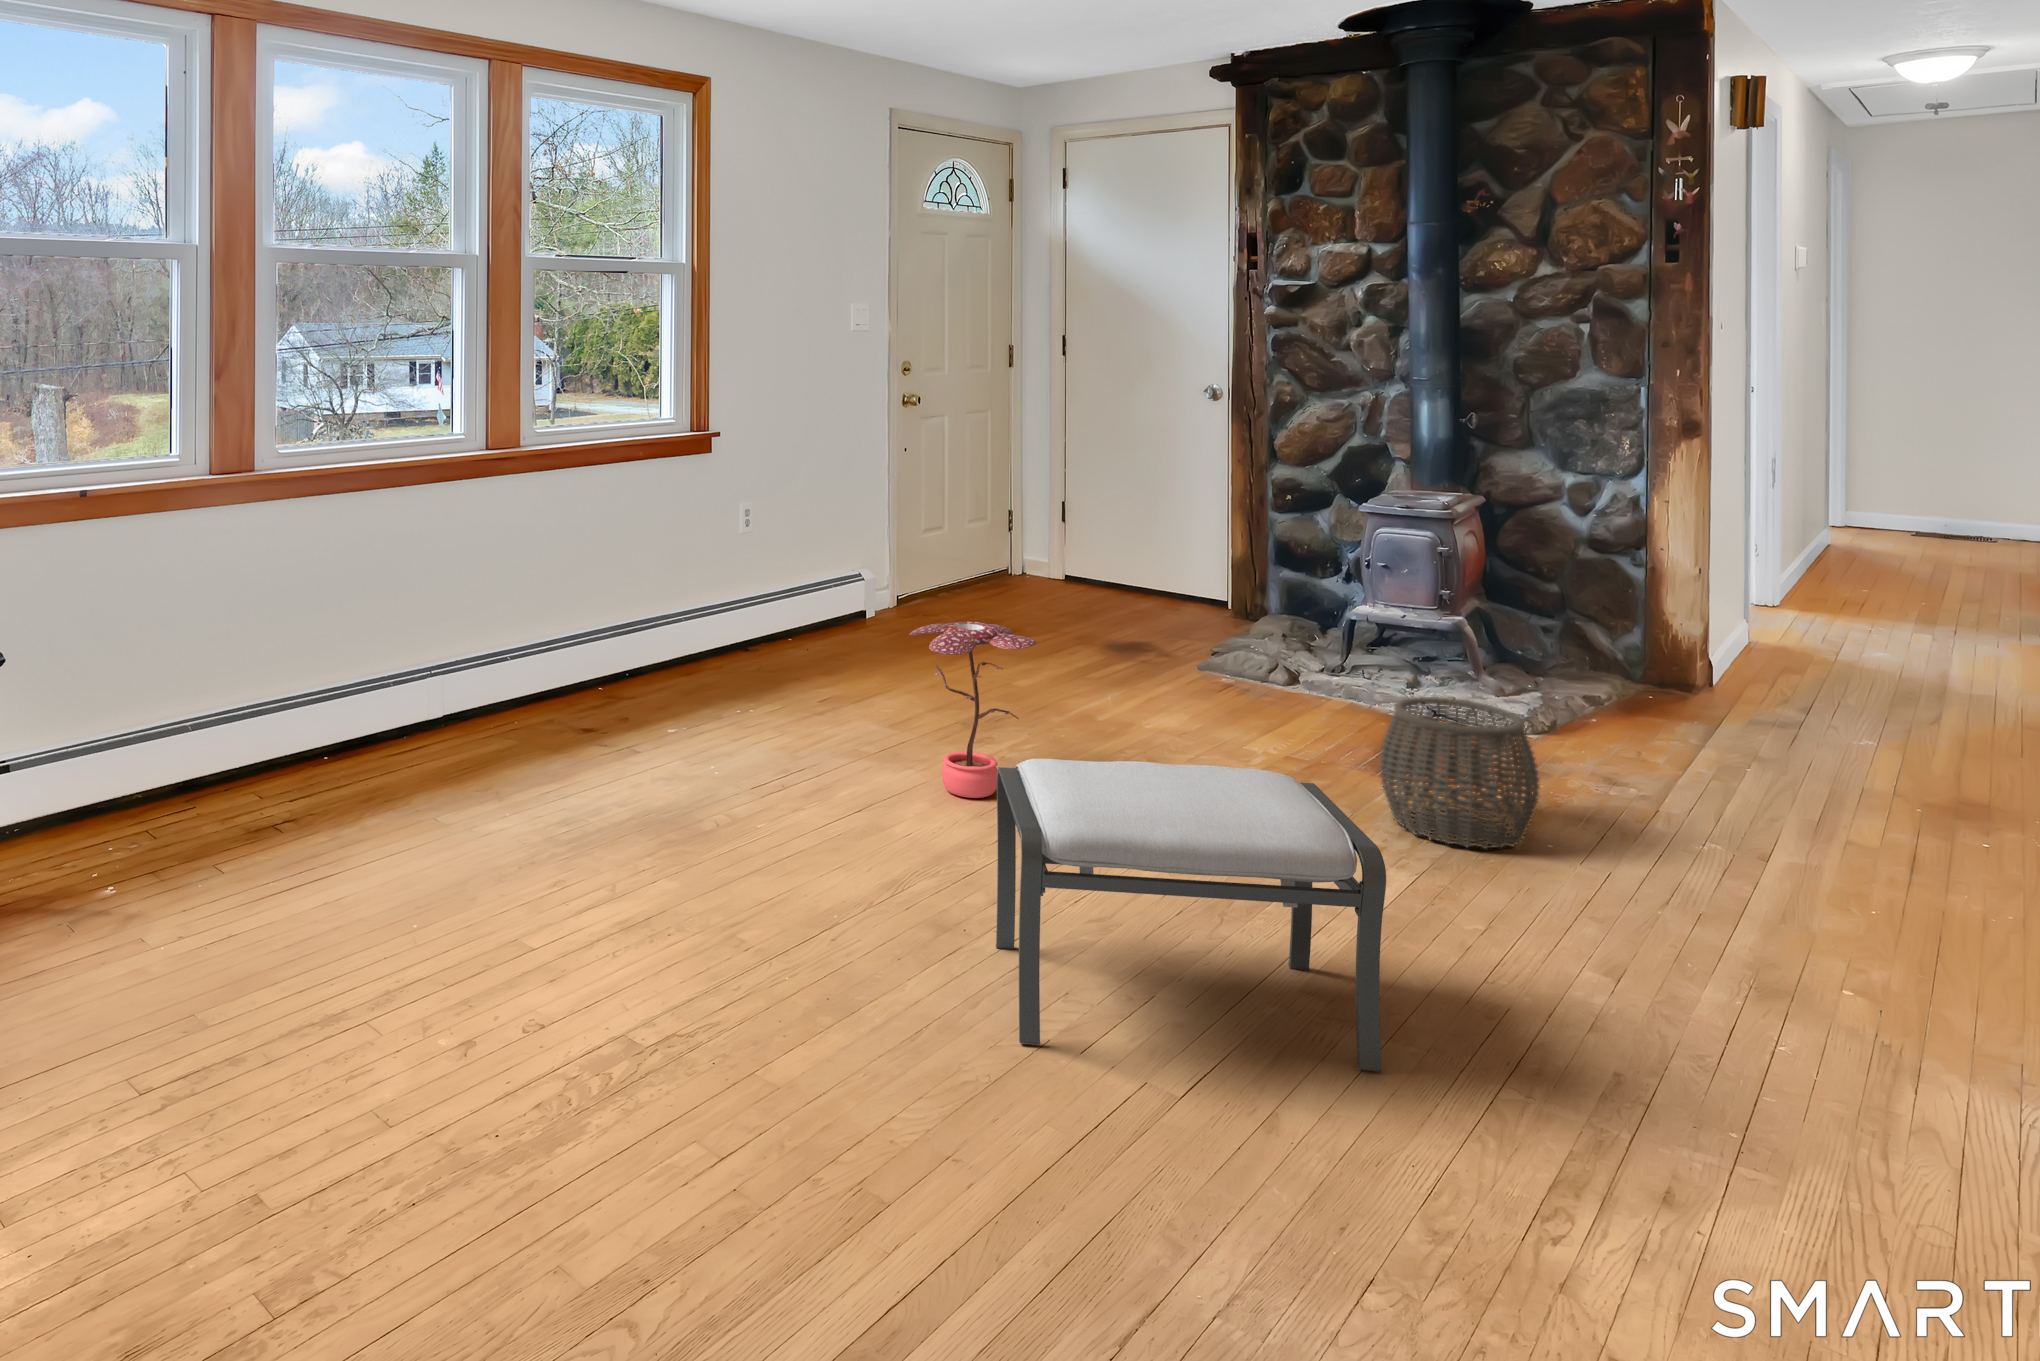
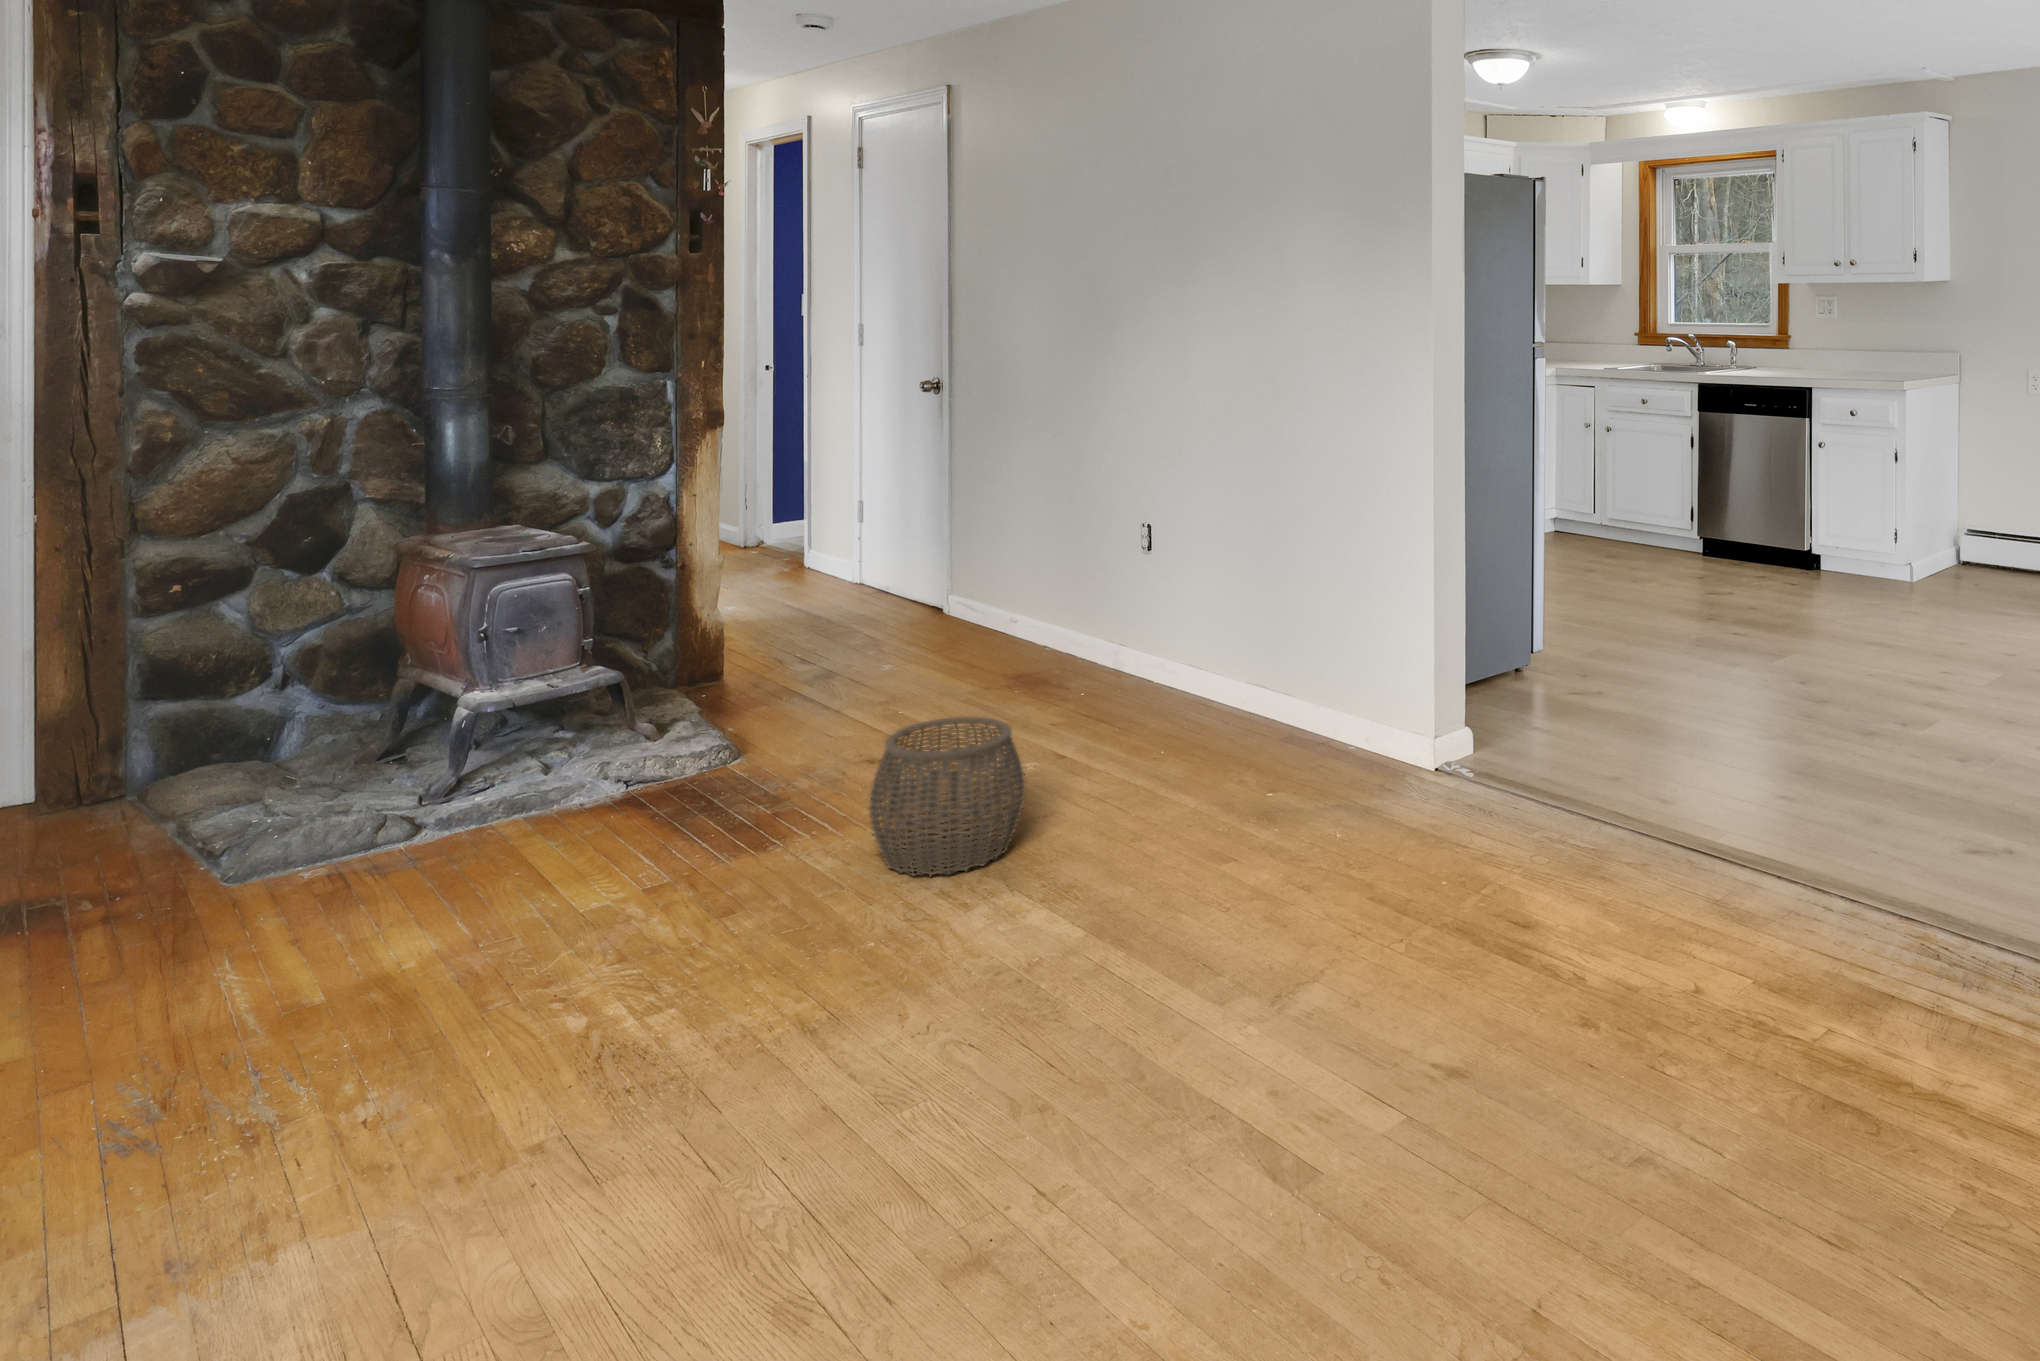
potted plant: present [909,621,1037,798] -> none [387,856,655,1195]
ottoman: present [996,759,1386,1072] -> none [1093,812,1406,1222]

